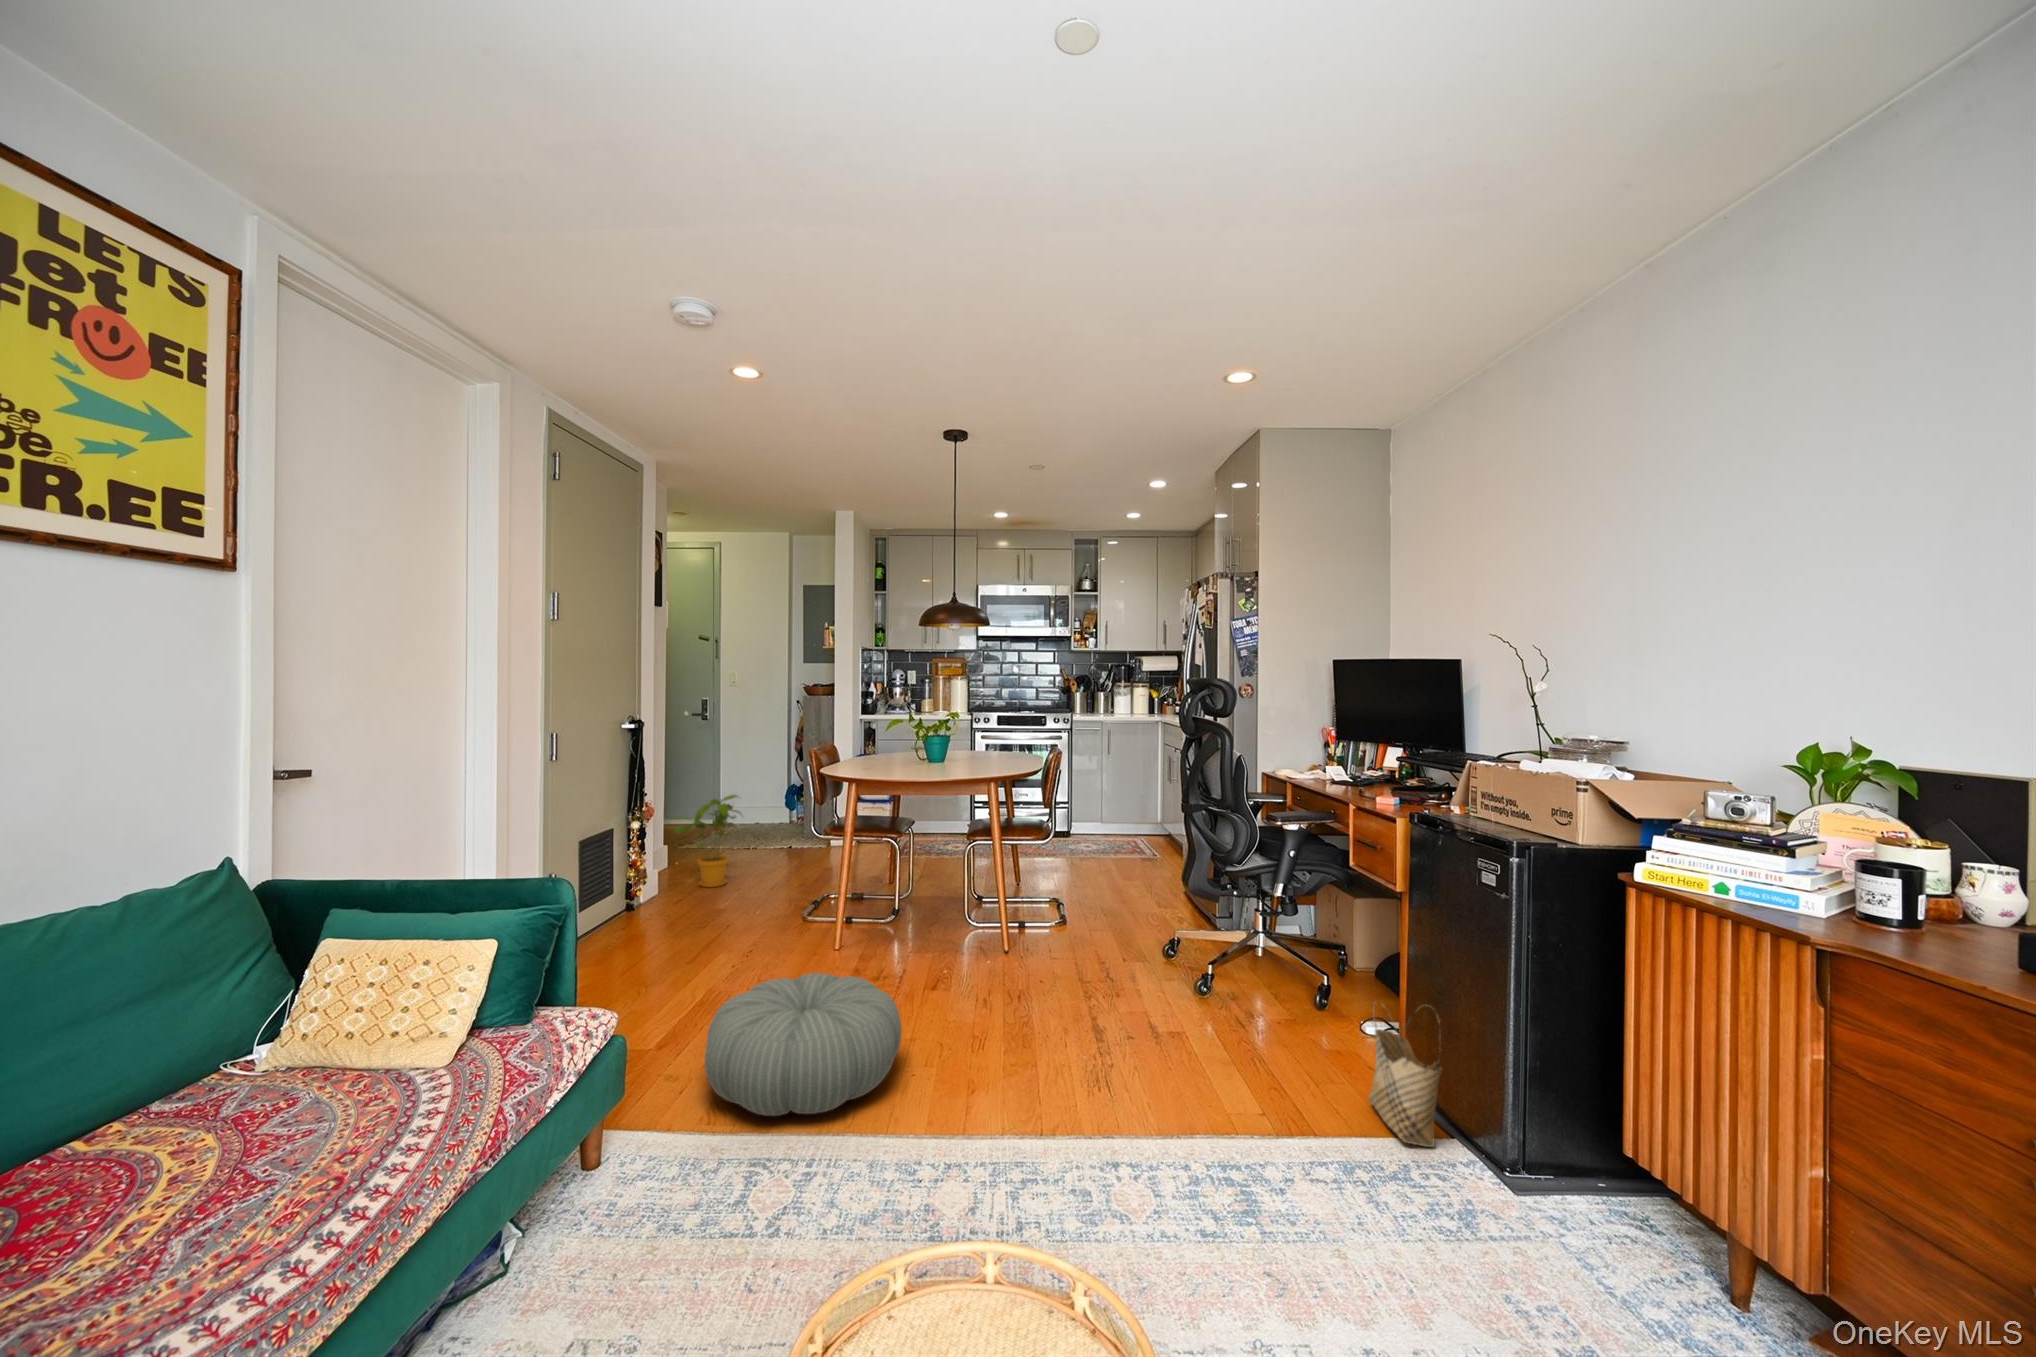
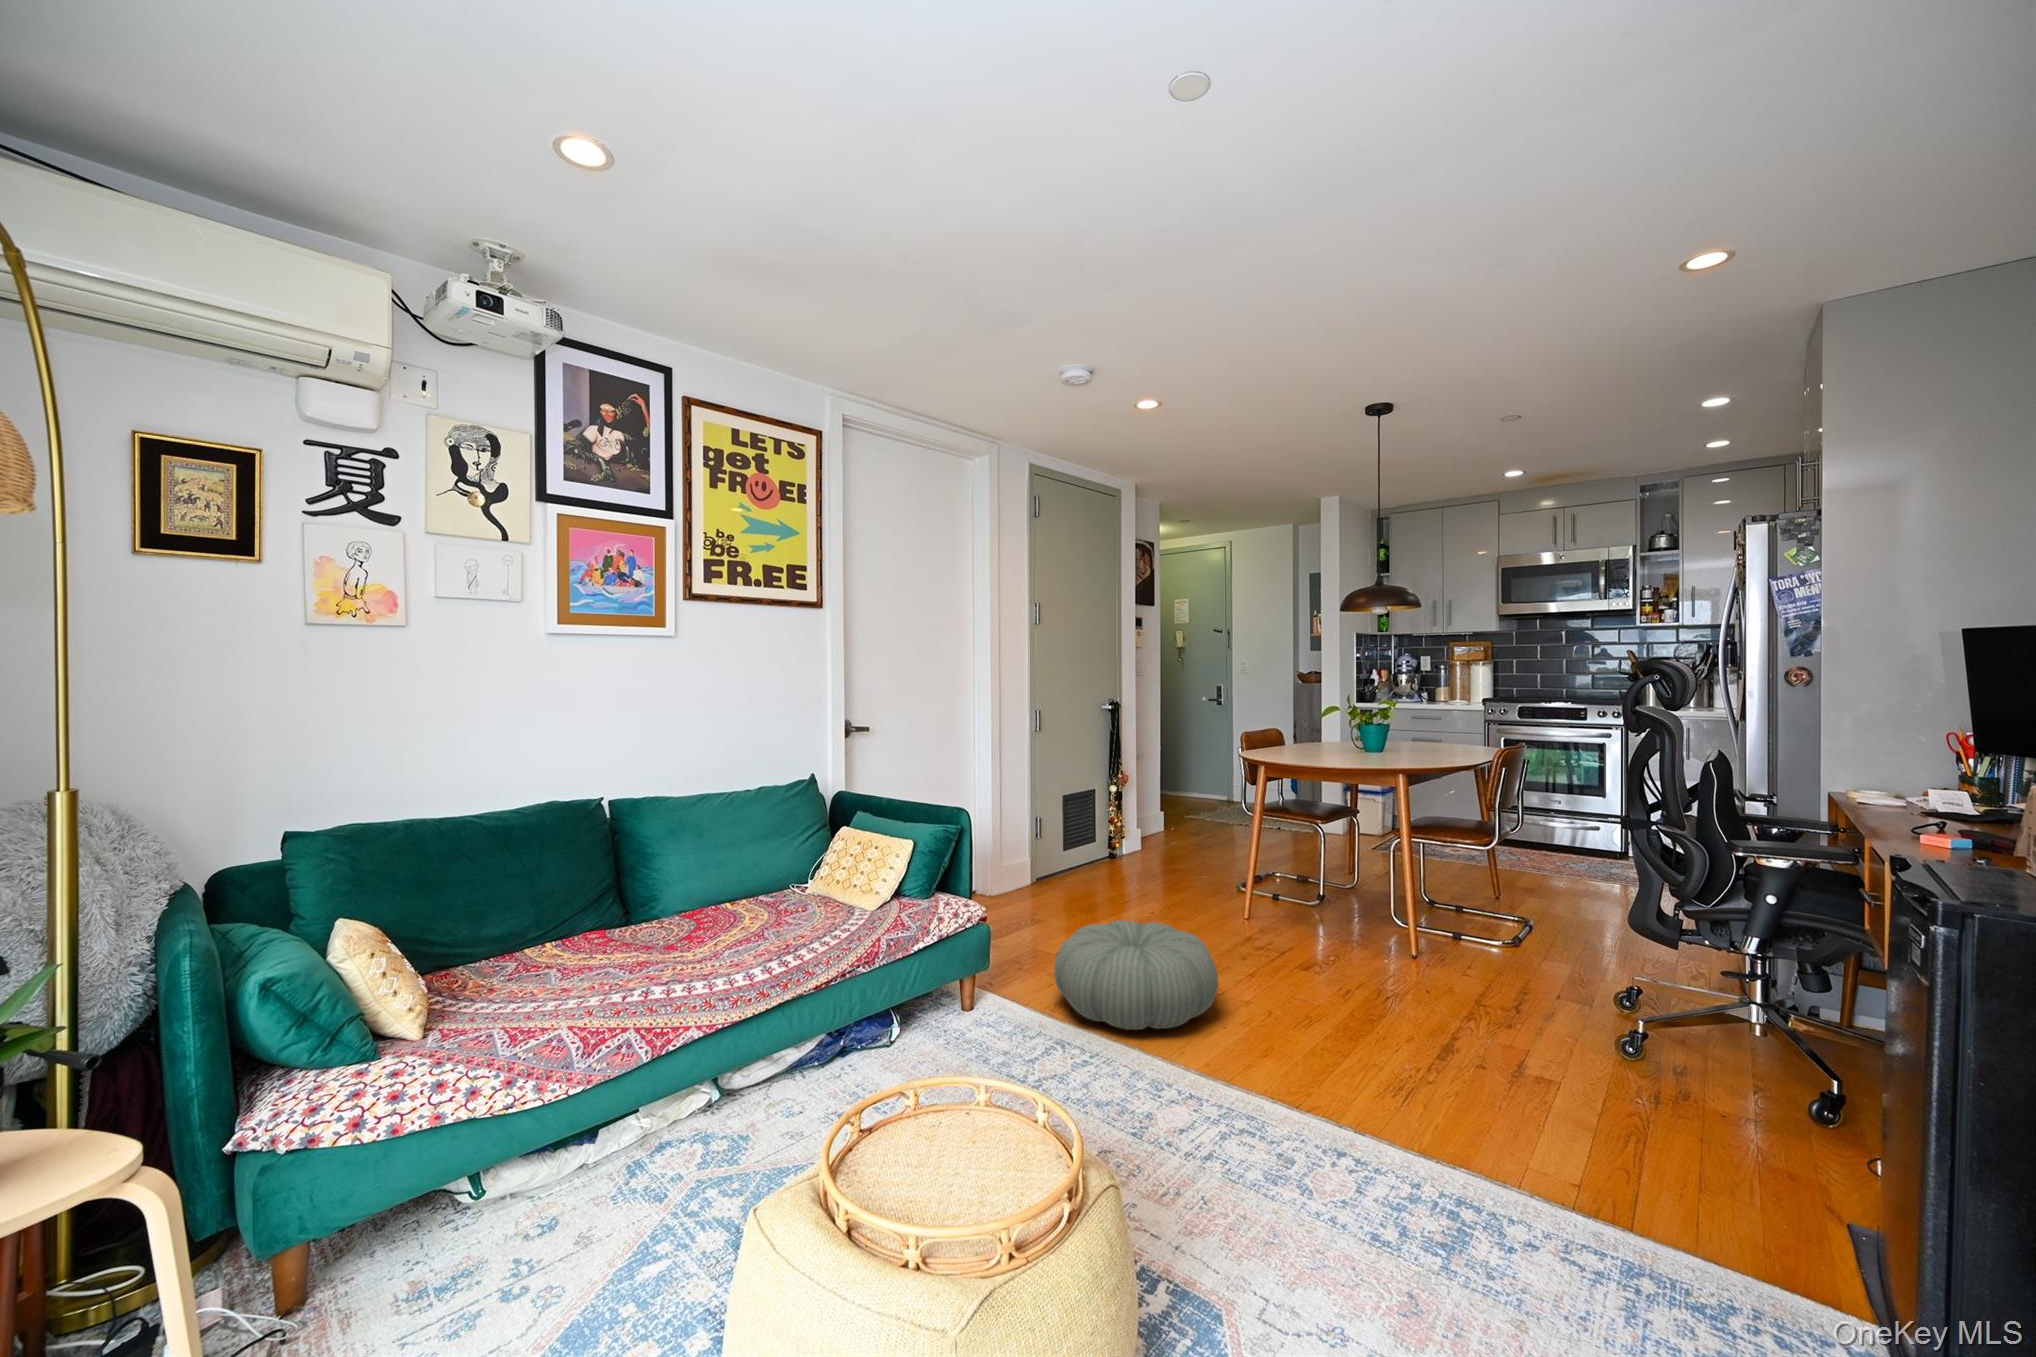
house plant: present [673,795,740,887] -> none [1140,772,1208,853]
woven basket: present [1369,1004,1442,1147] -> none [1746,1094,1849,1312]

